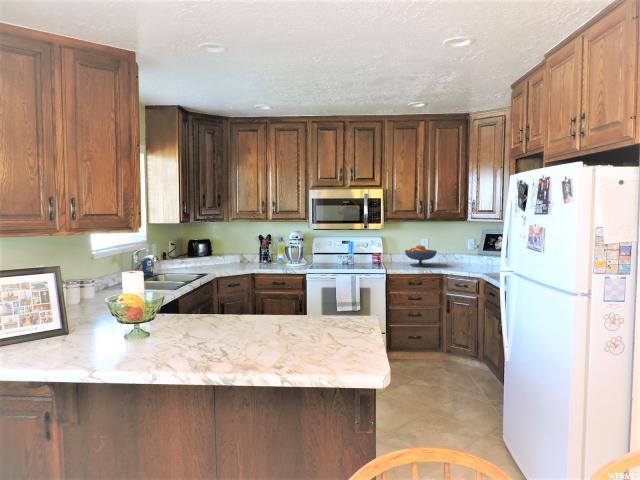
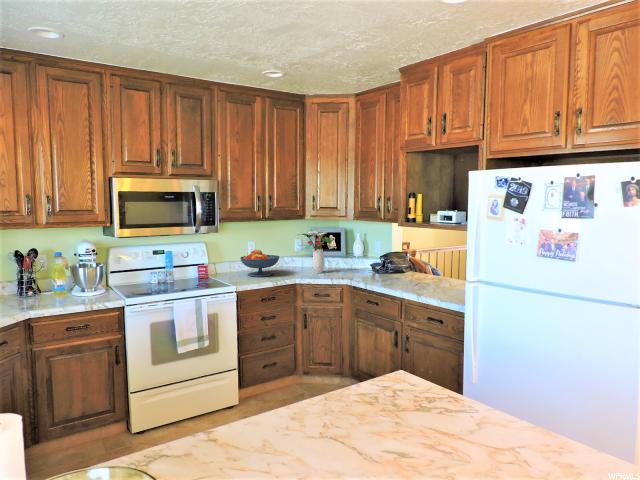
flower arrangement: none [452,232,482,269] -> present [298,231,331,273]

